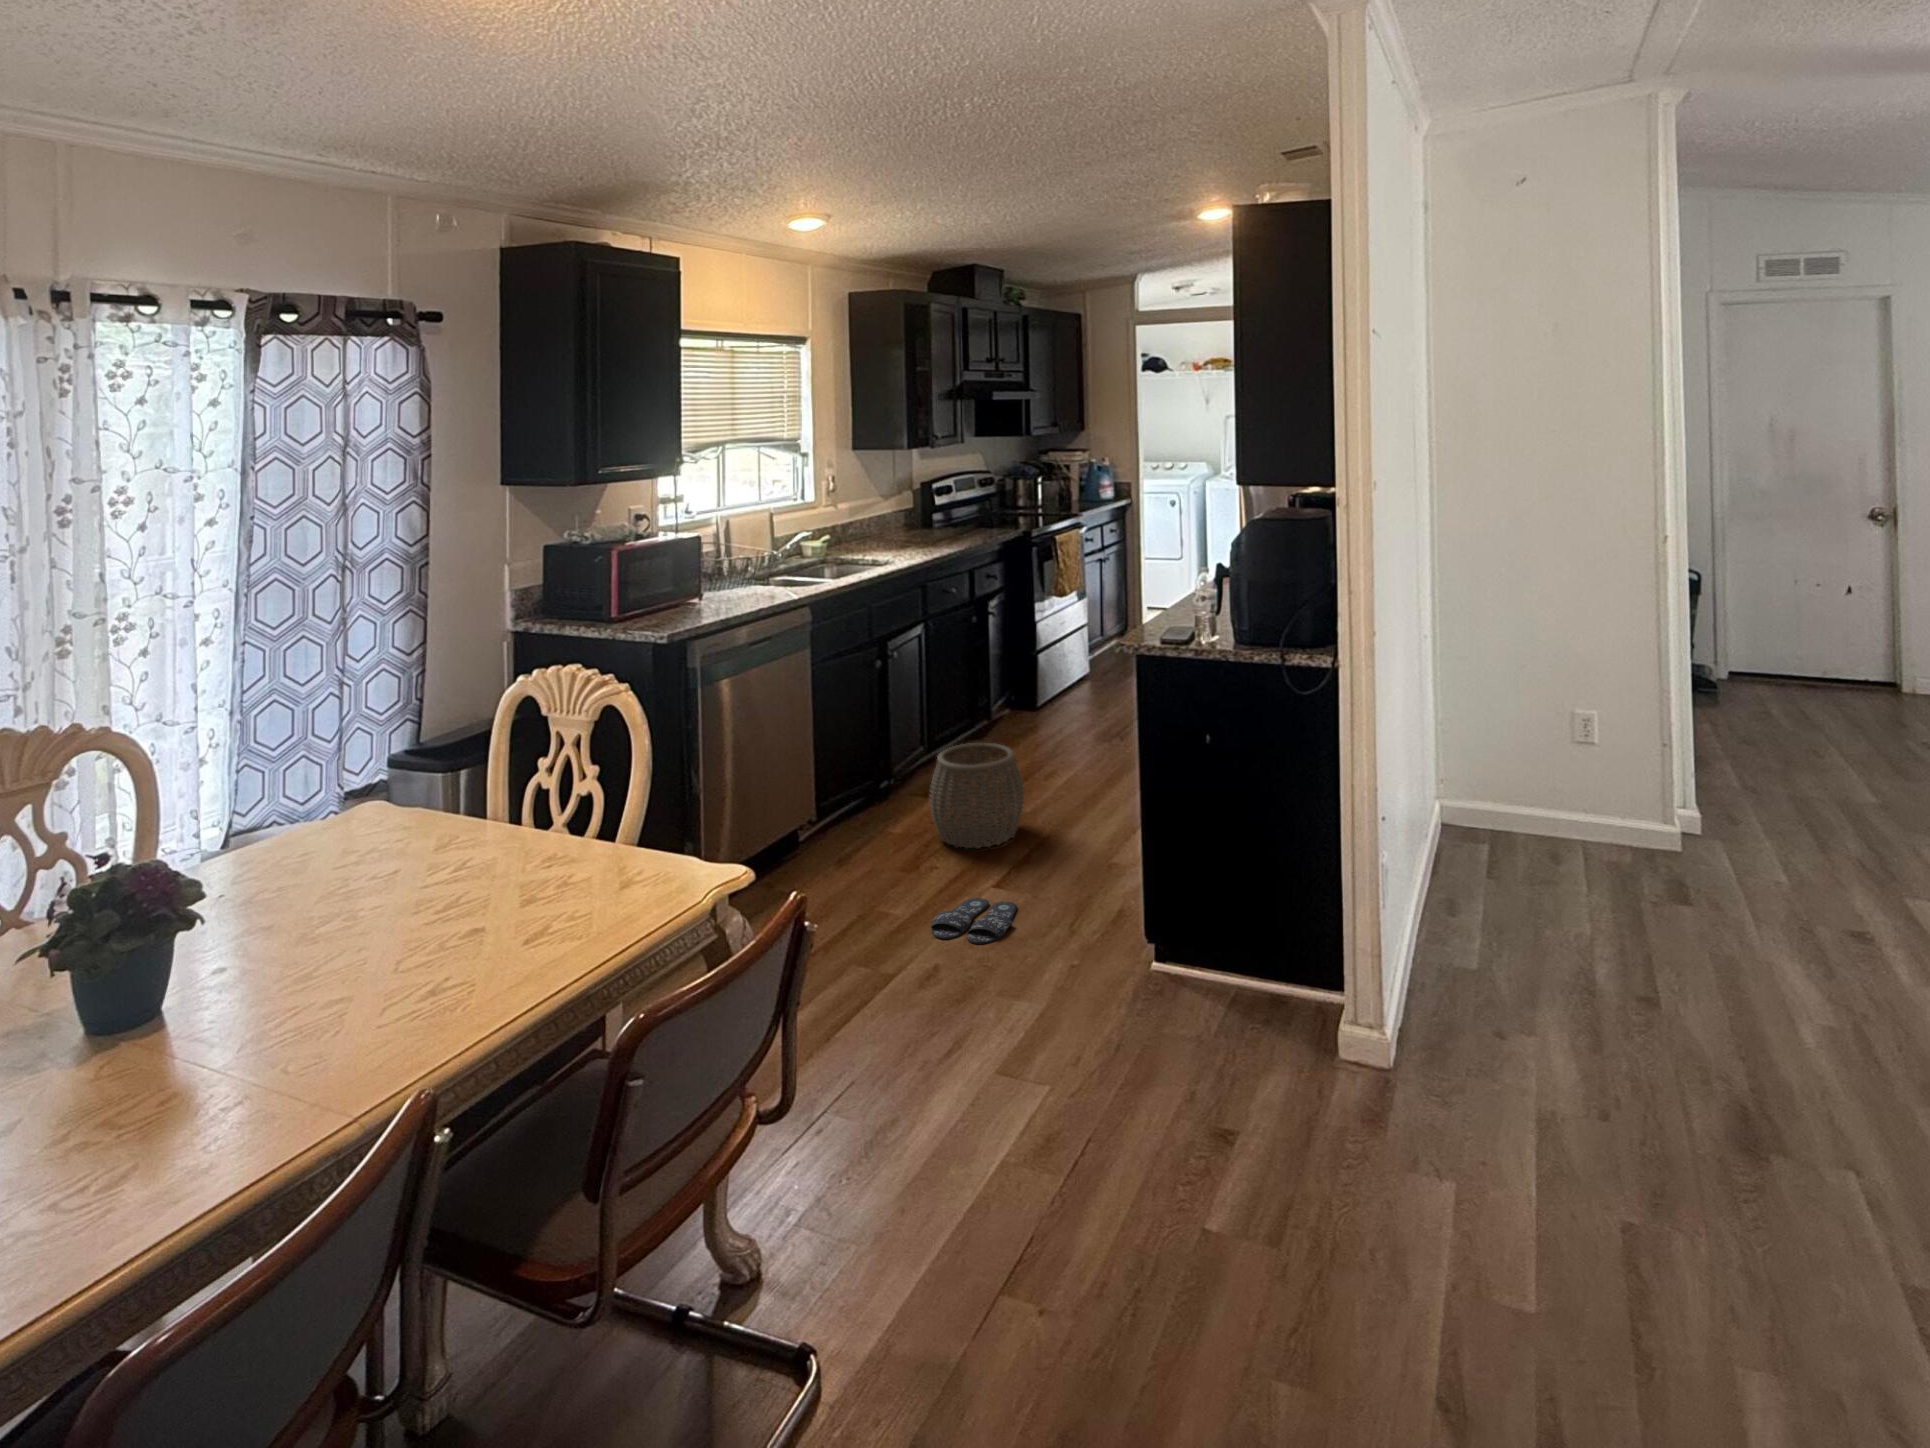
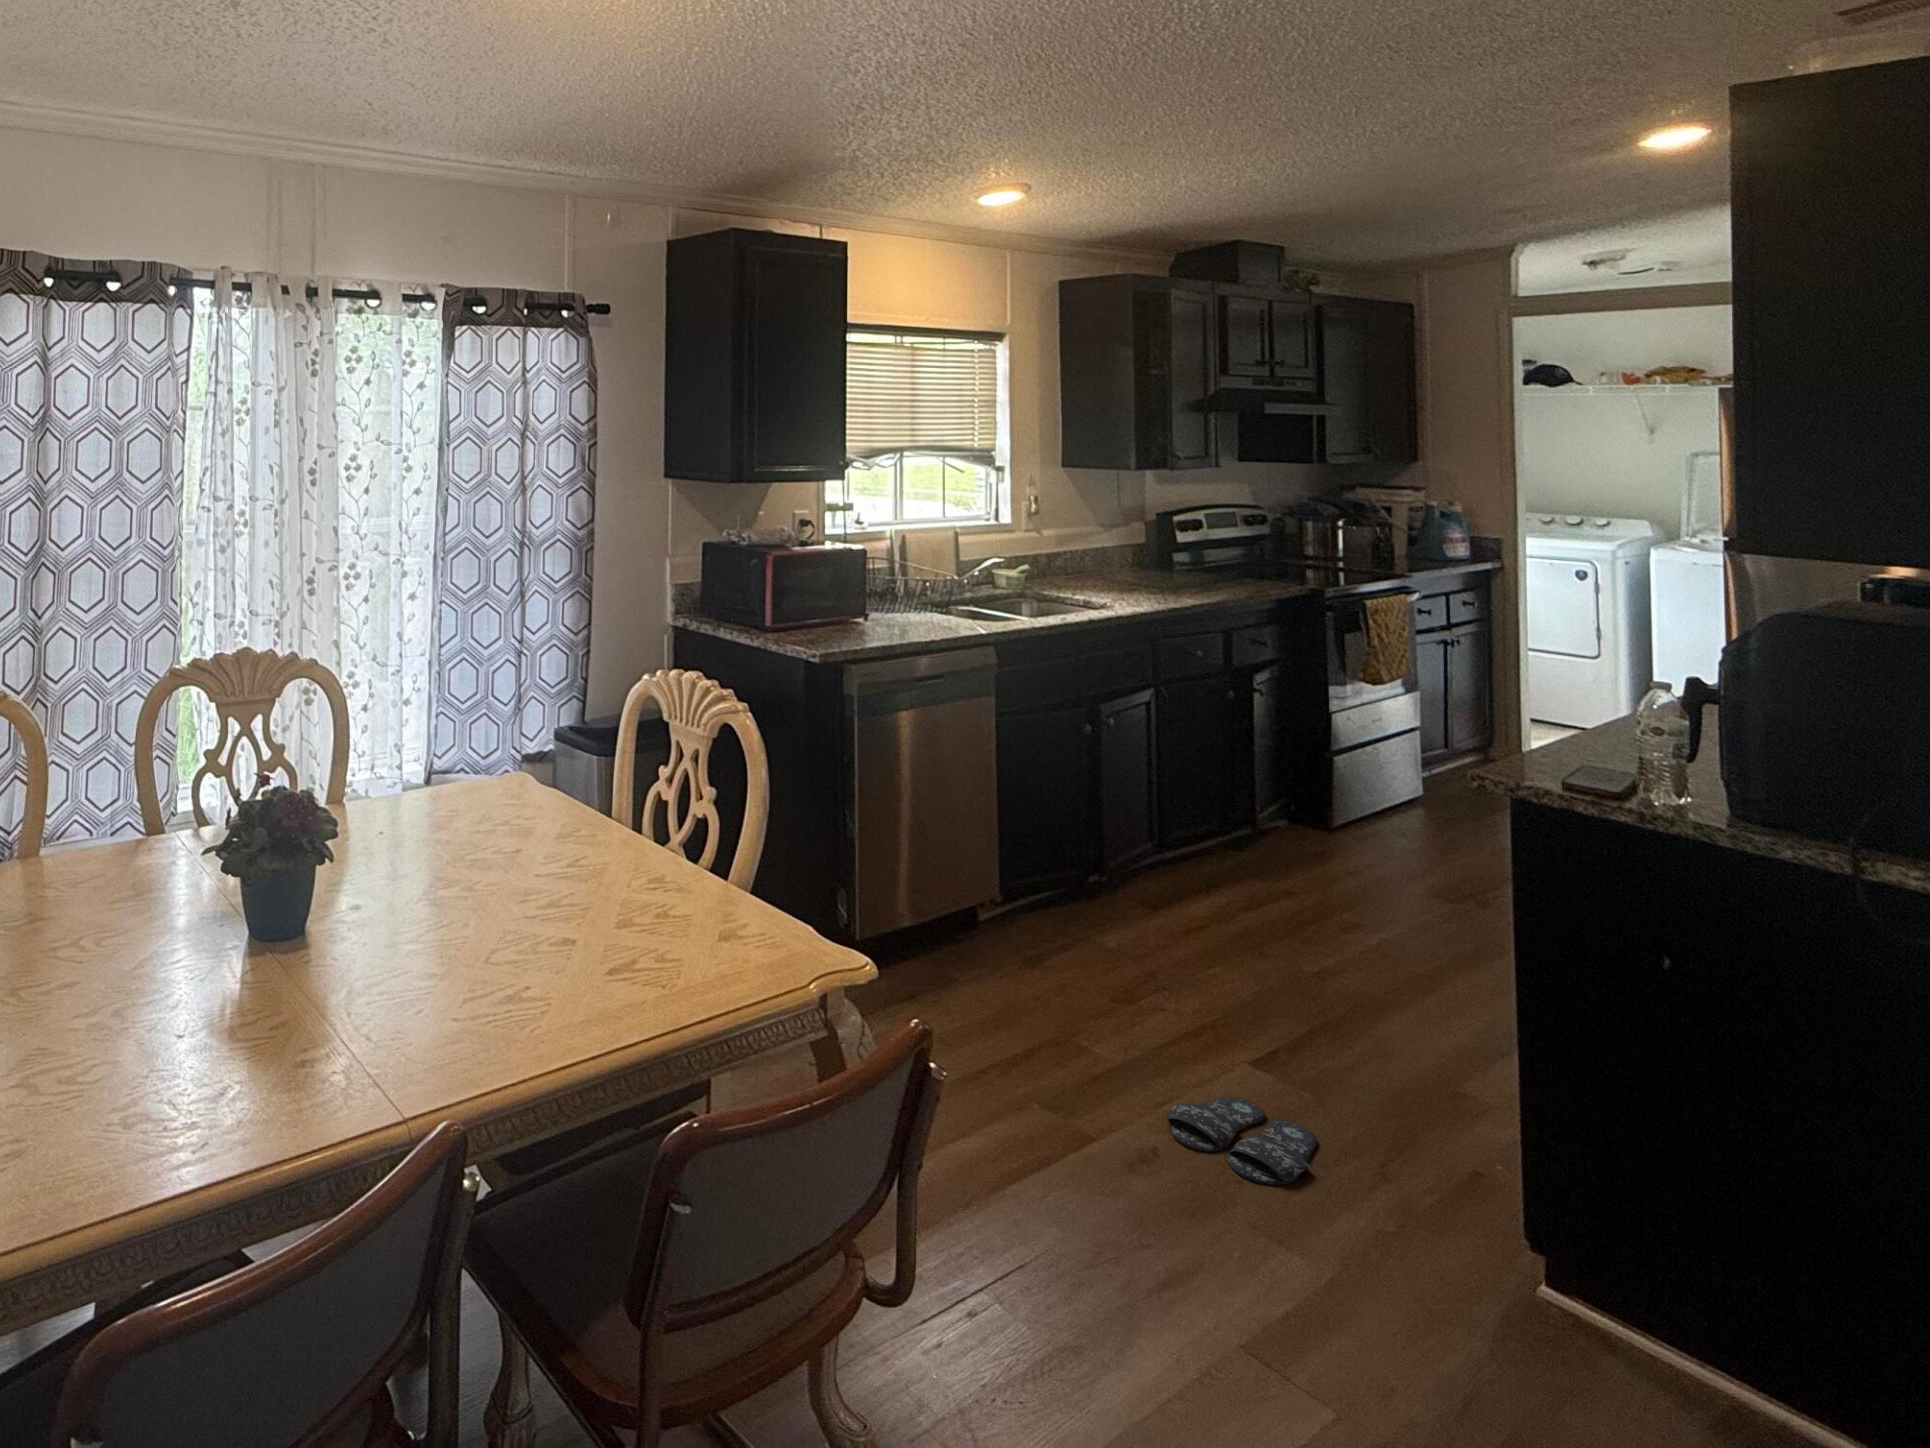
woven basket: present [929,743,1024,848] -> none [1165,863,1326,1024]

